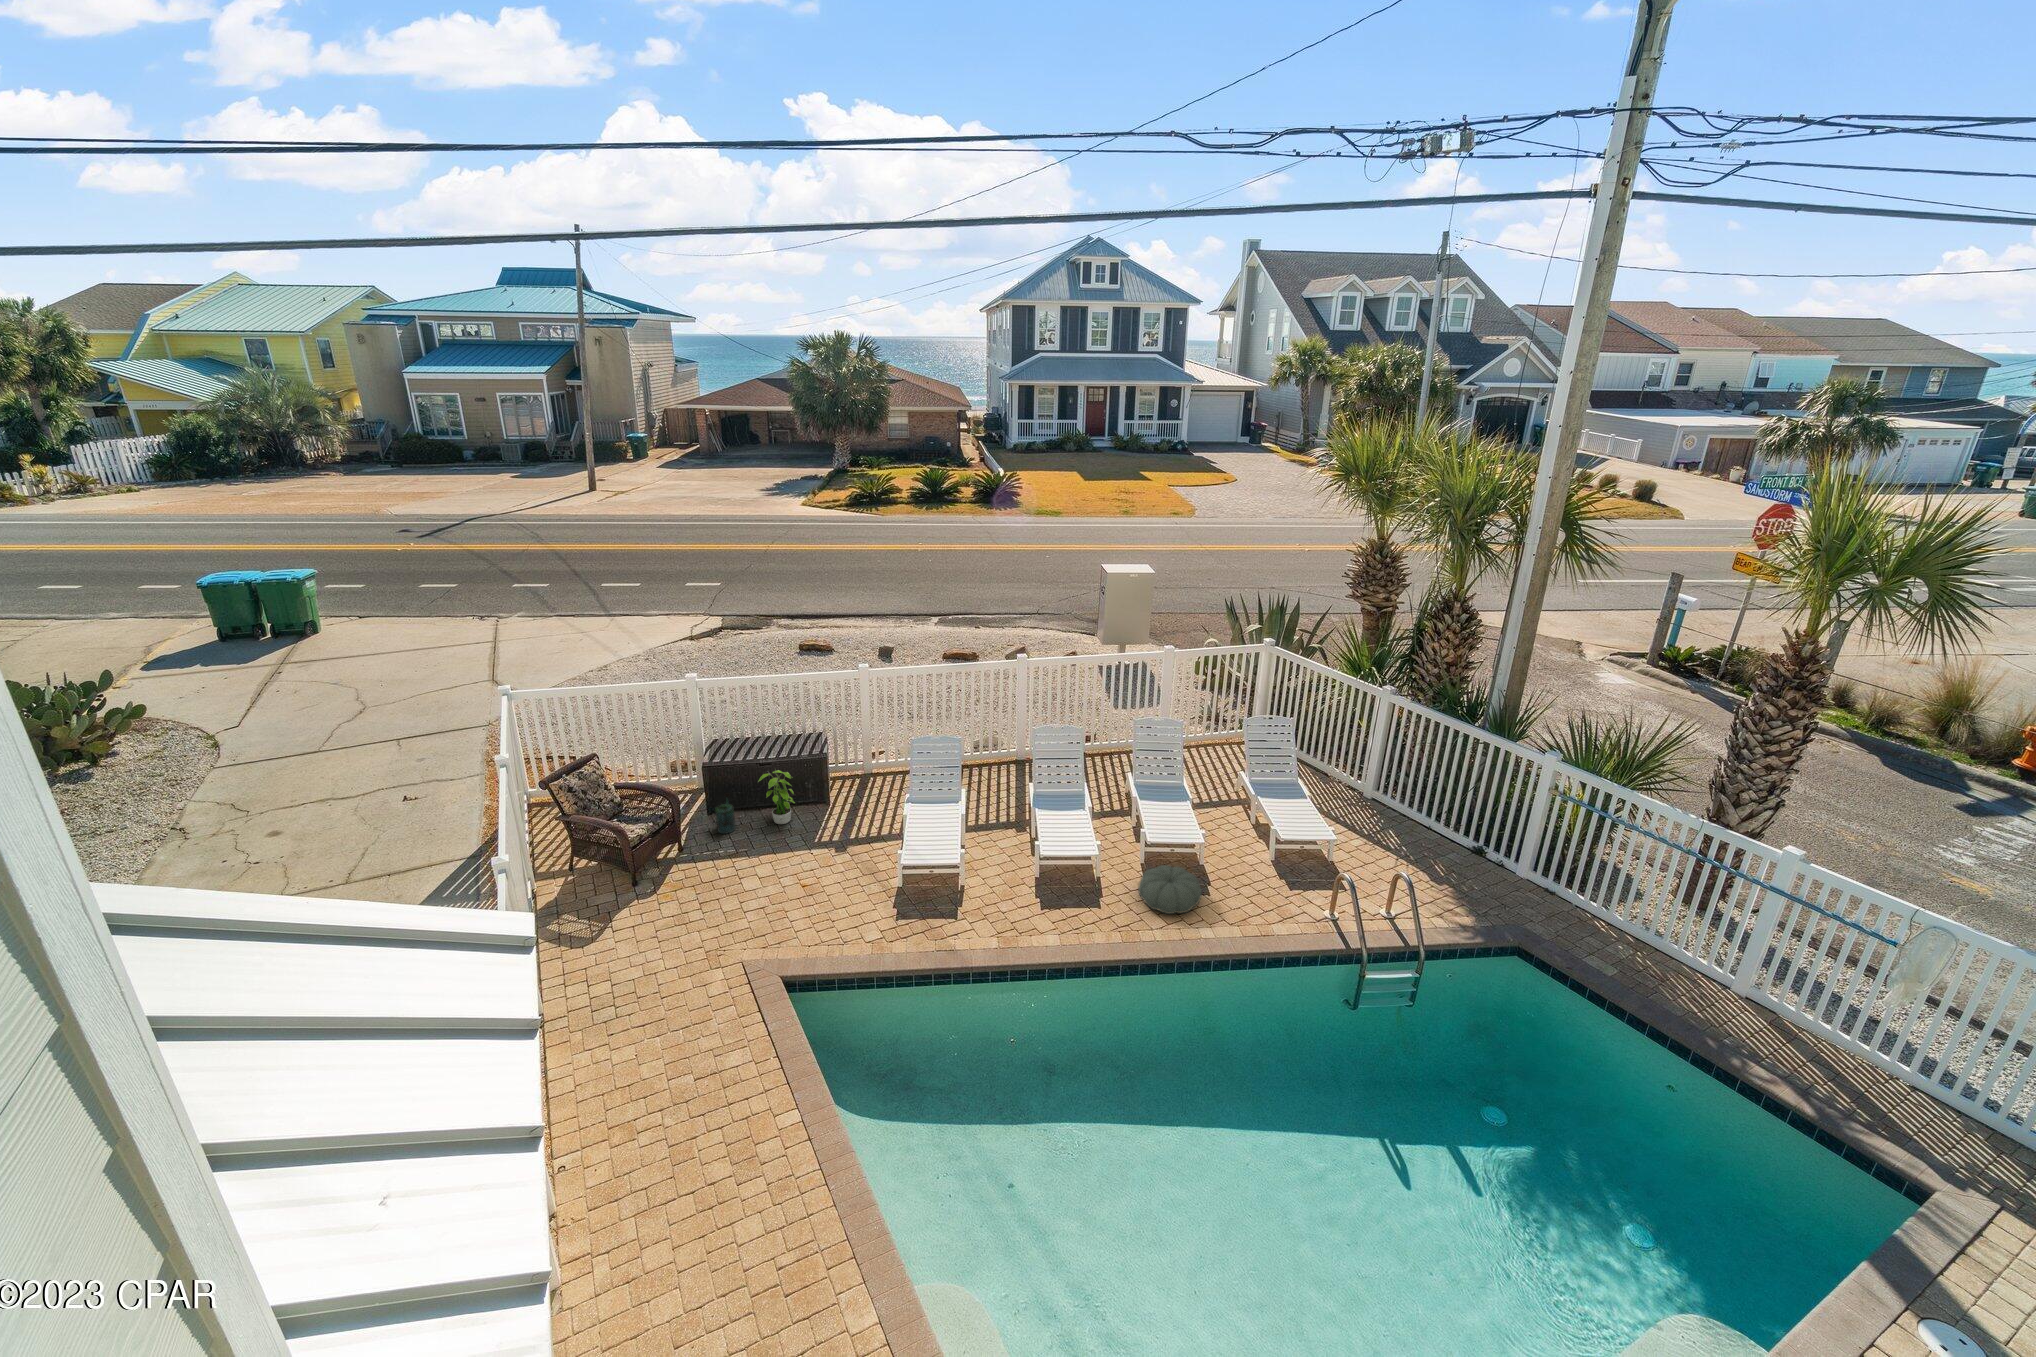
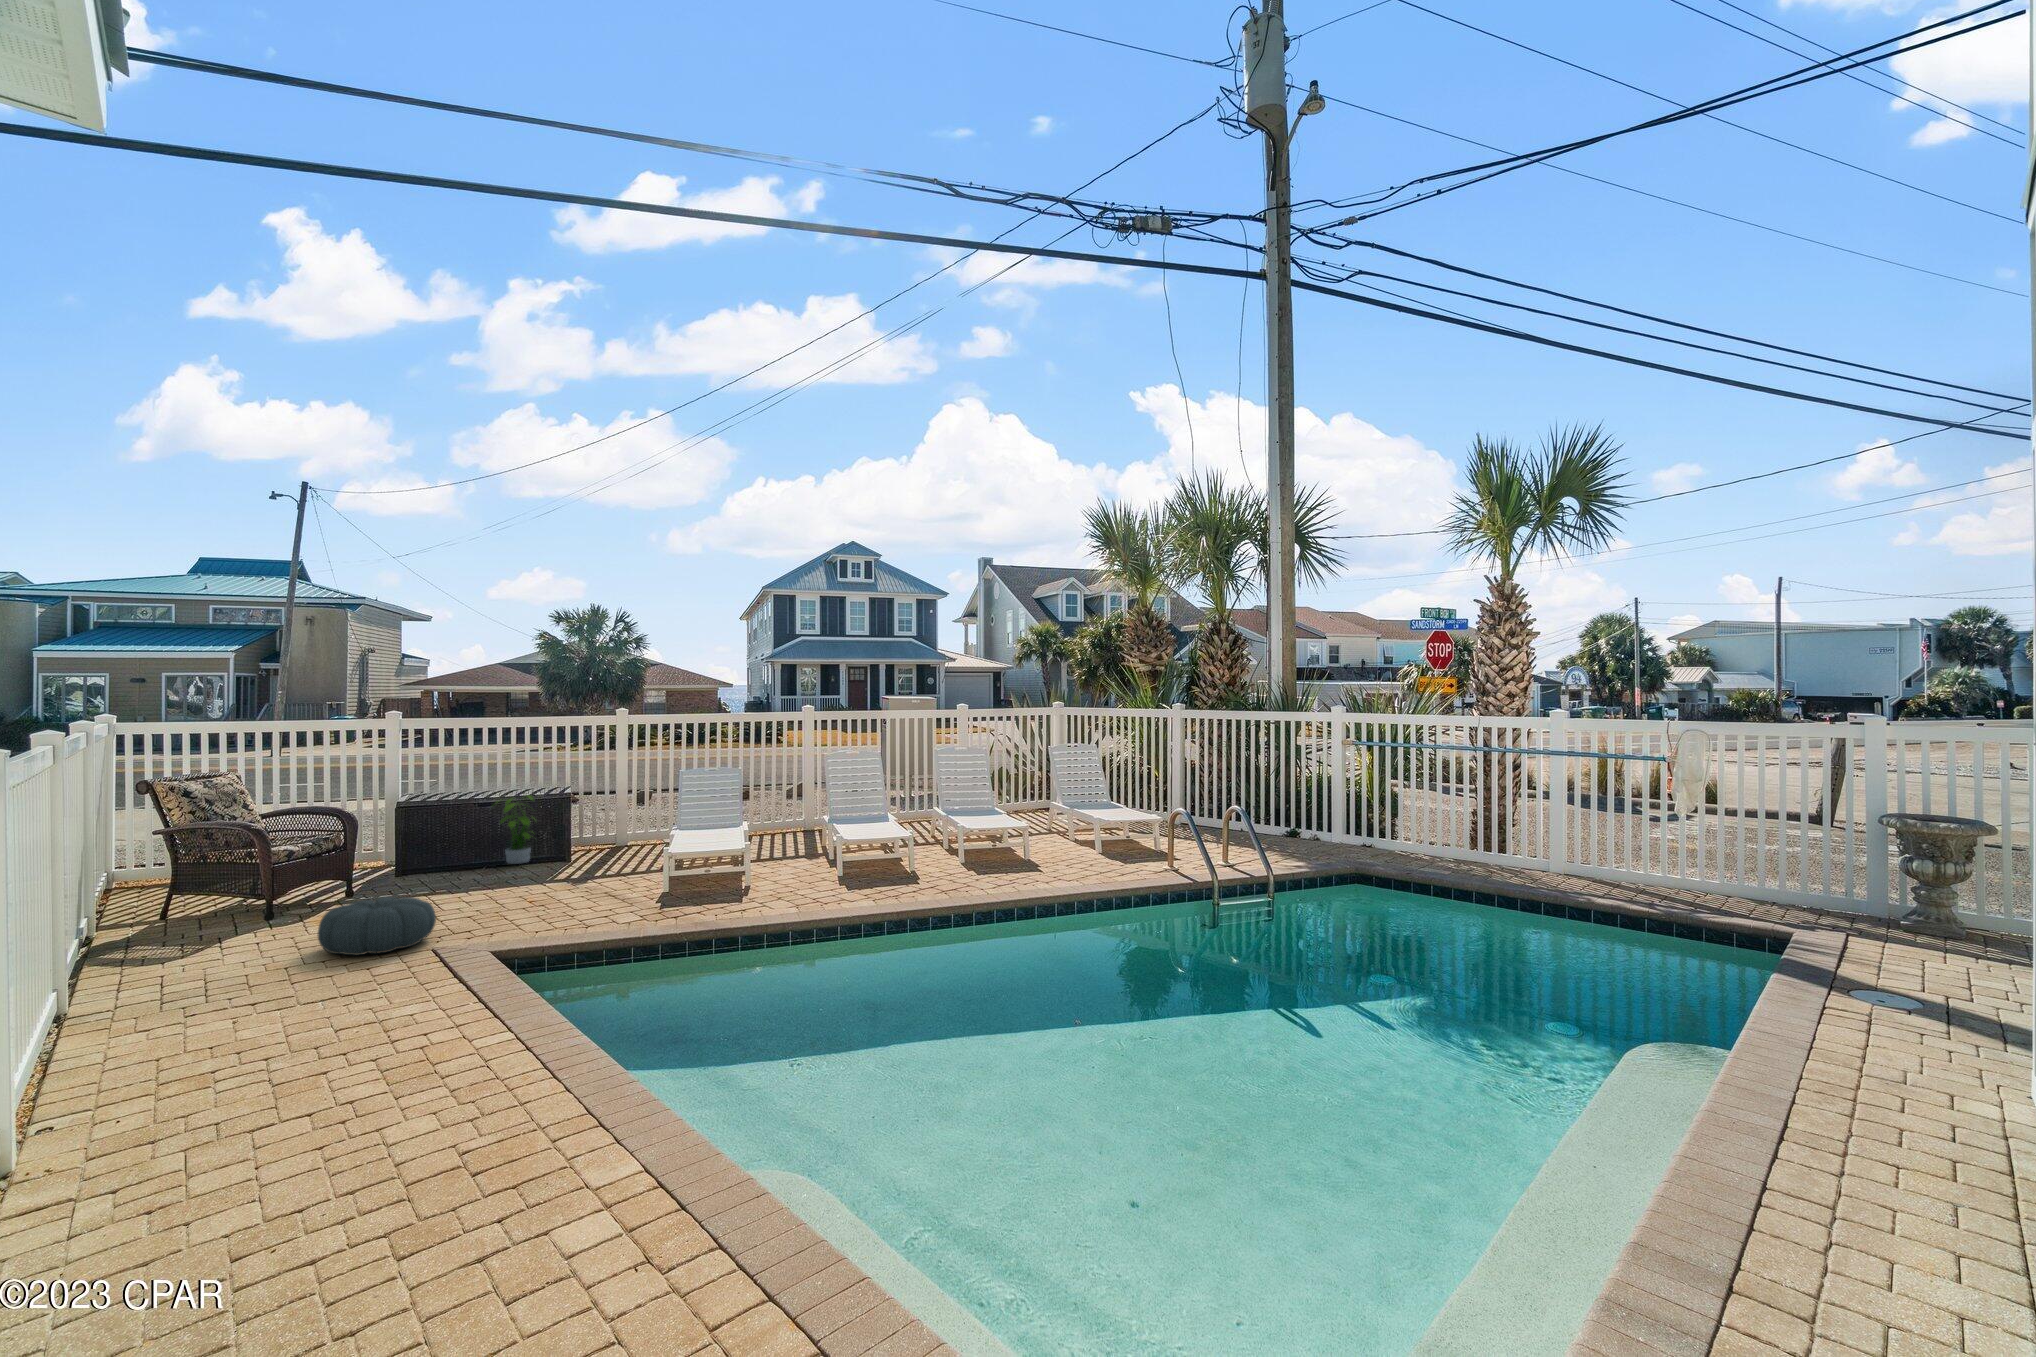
watering can: present [715,794,736,834] -> none [427,830,453,872]
pouf: present [1138,865,1202,914] -> present [318,897,436,955]

